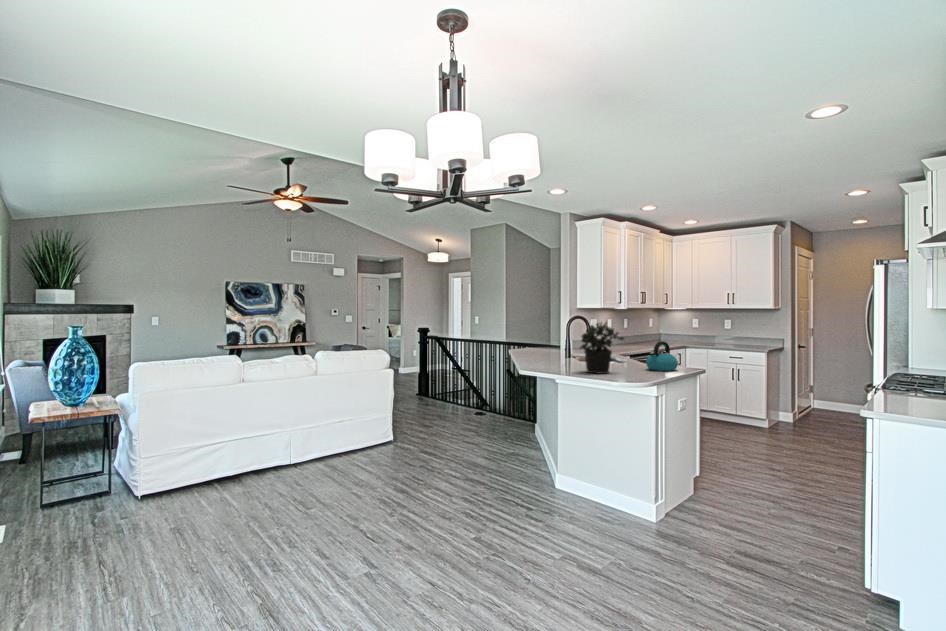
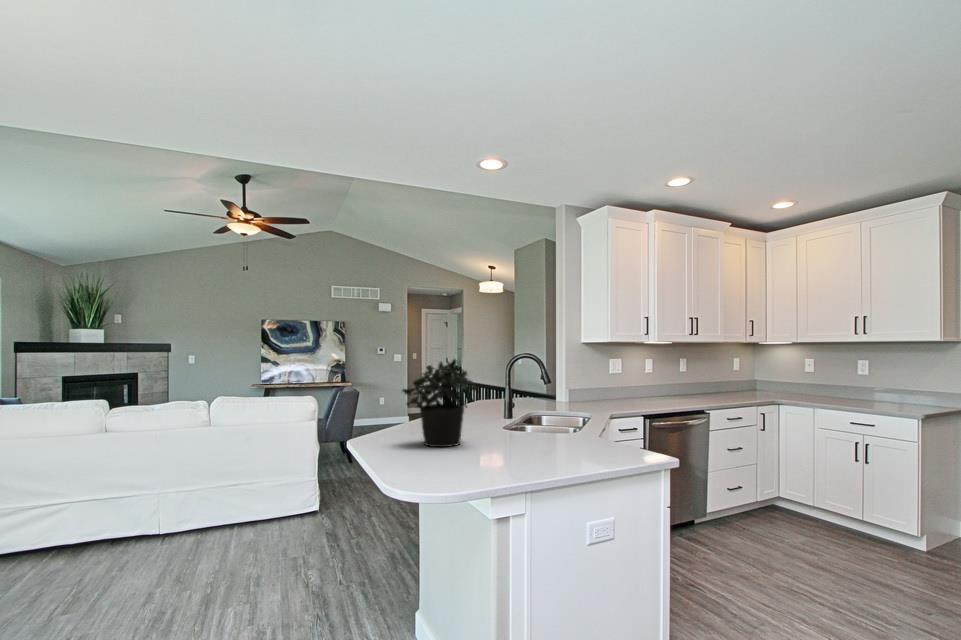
kettle: present [646,341,678,371] -> none [534,394,591,448]

